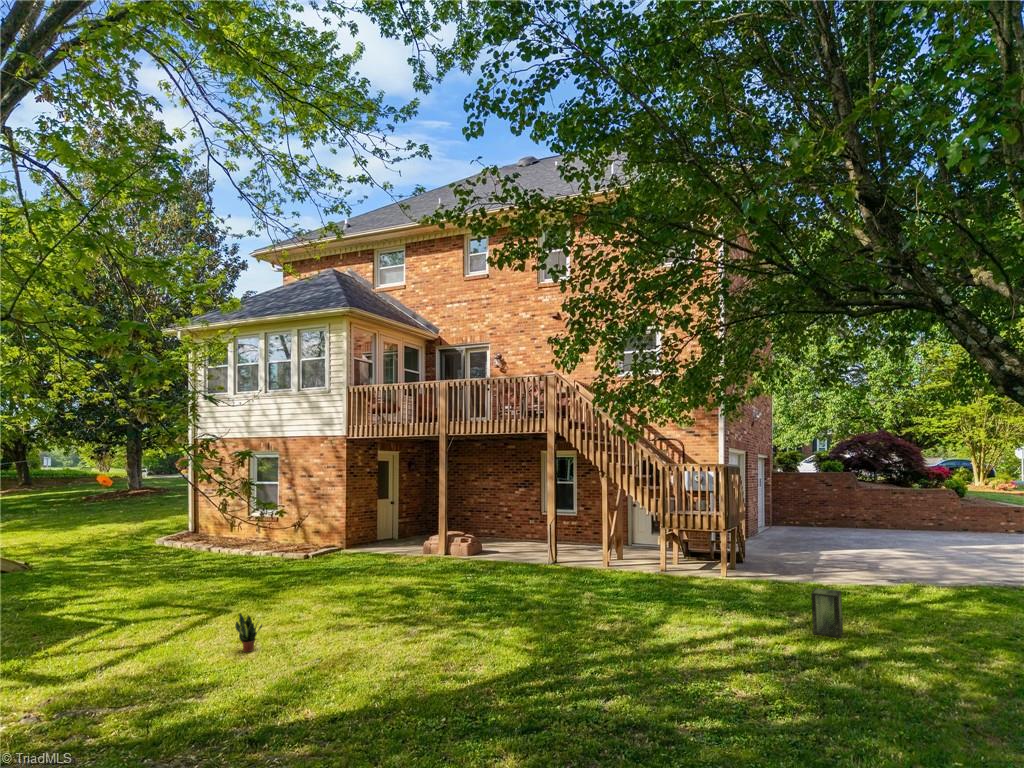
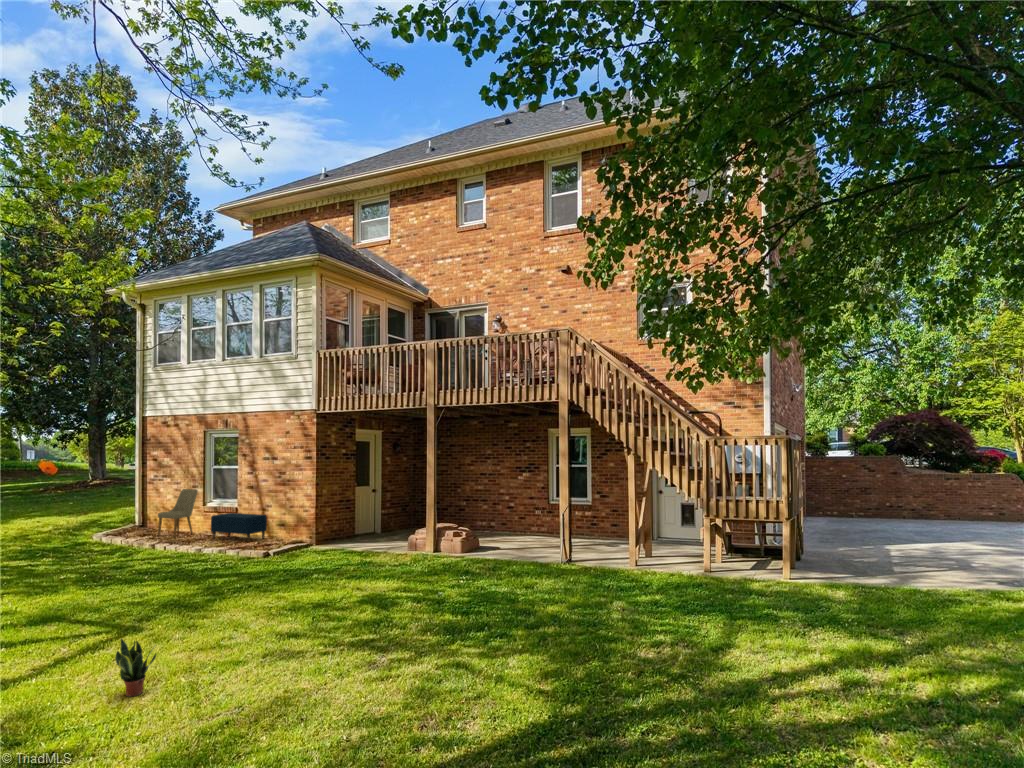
chair: none [210,501,243,543] -> present [158,489,198,538]
bench: none [256,522,304,547] -> present [211,513,267,542]
storage box: present [811,588,843,638] -> none [943,598,991,671]

